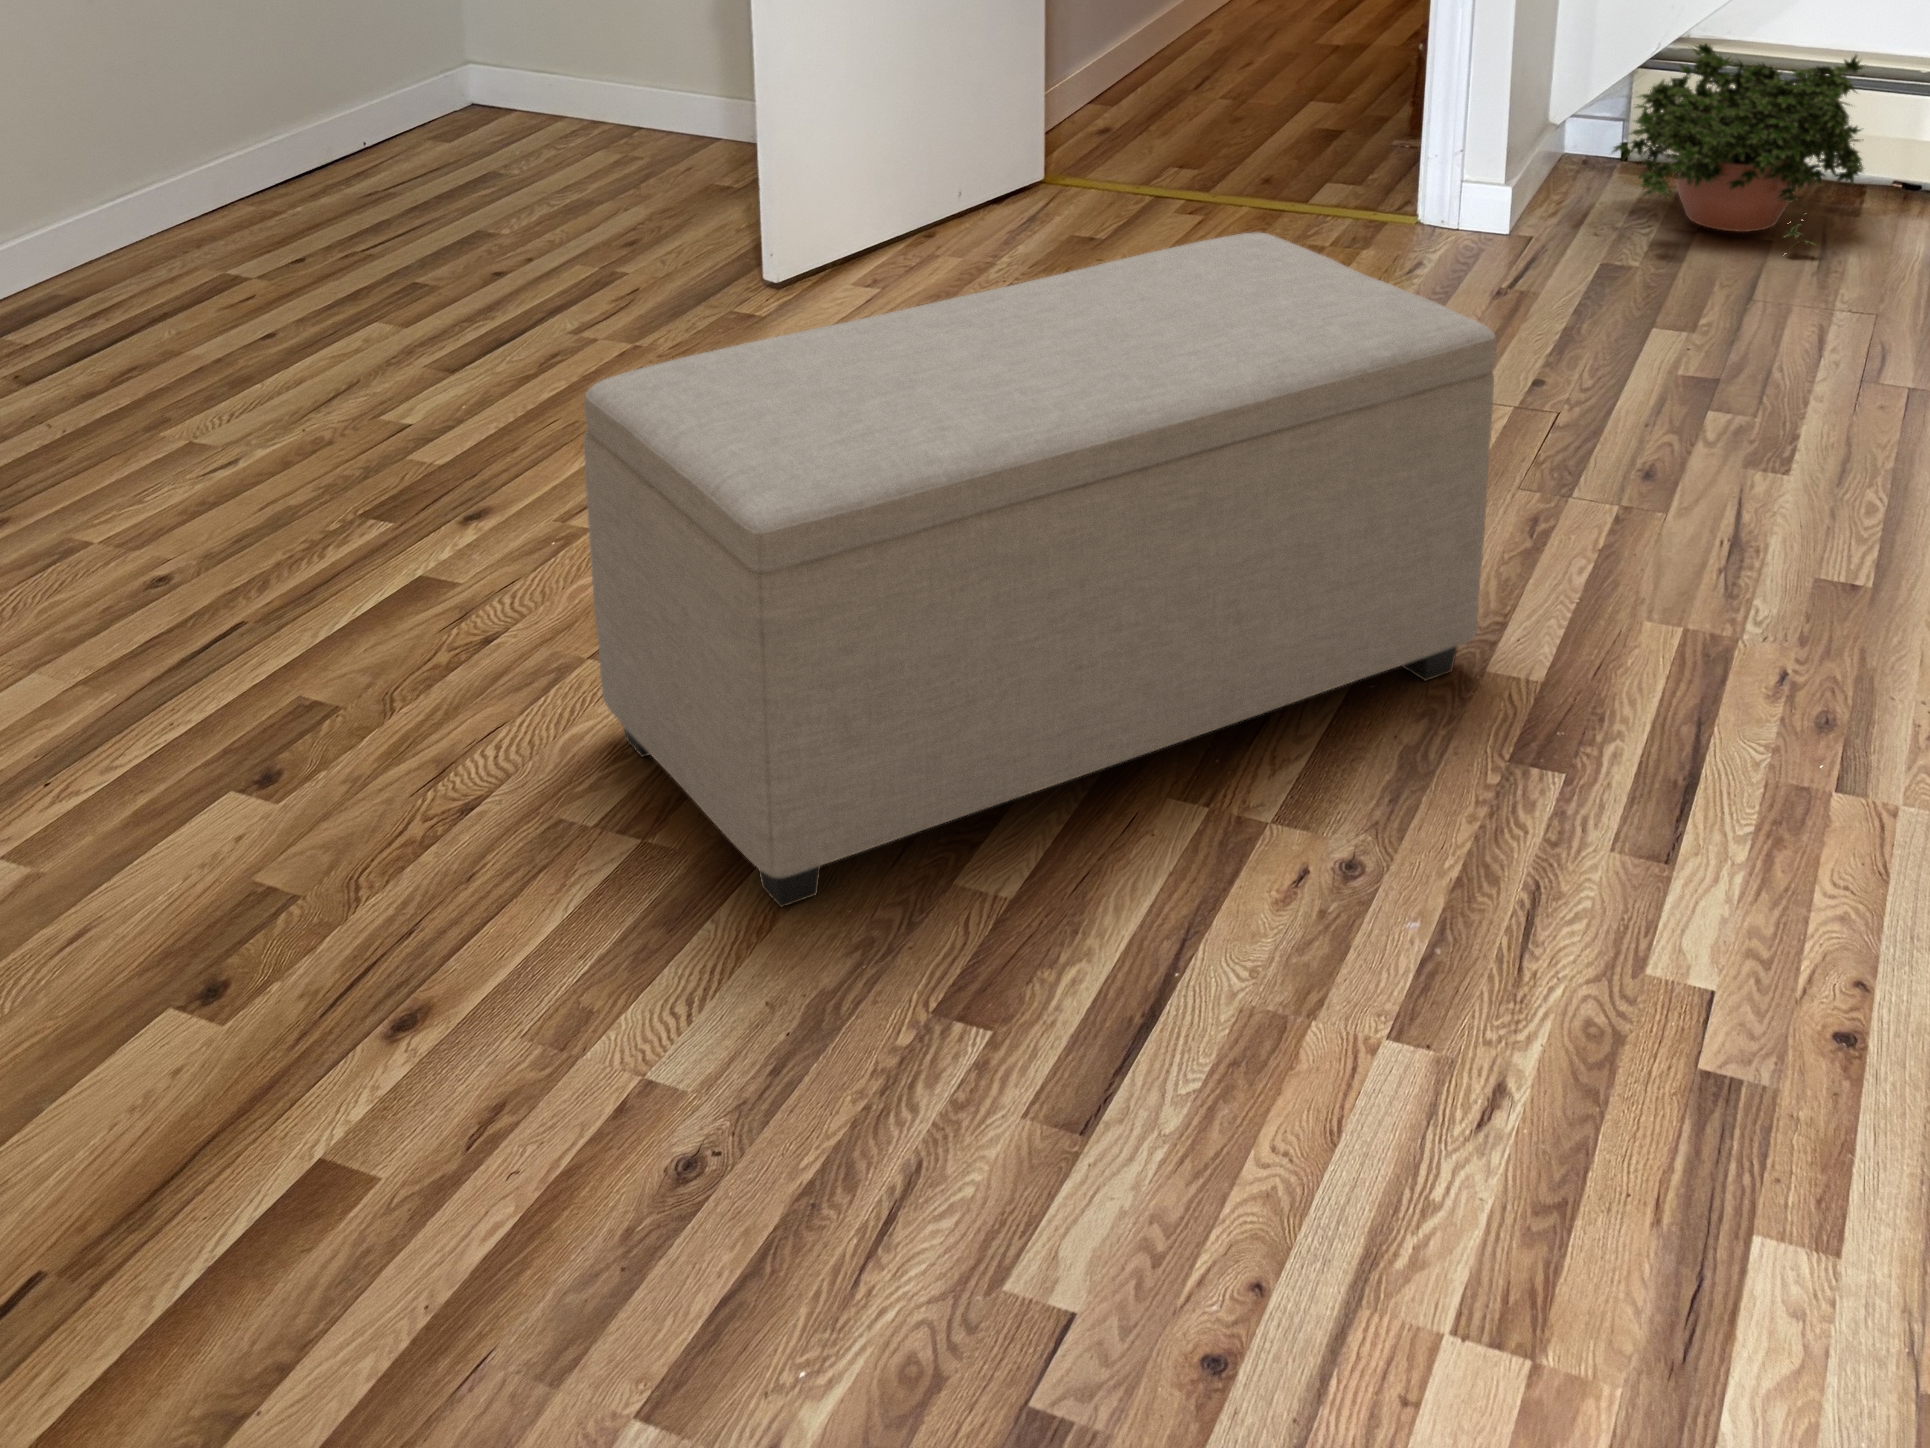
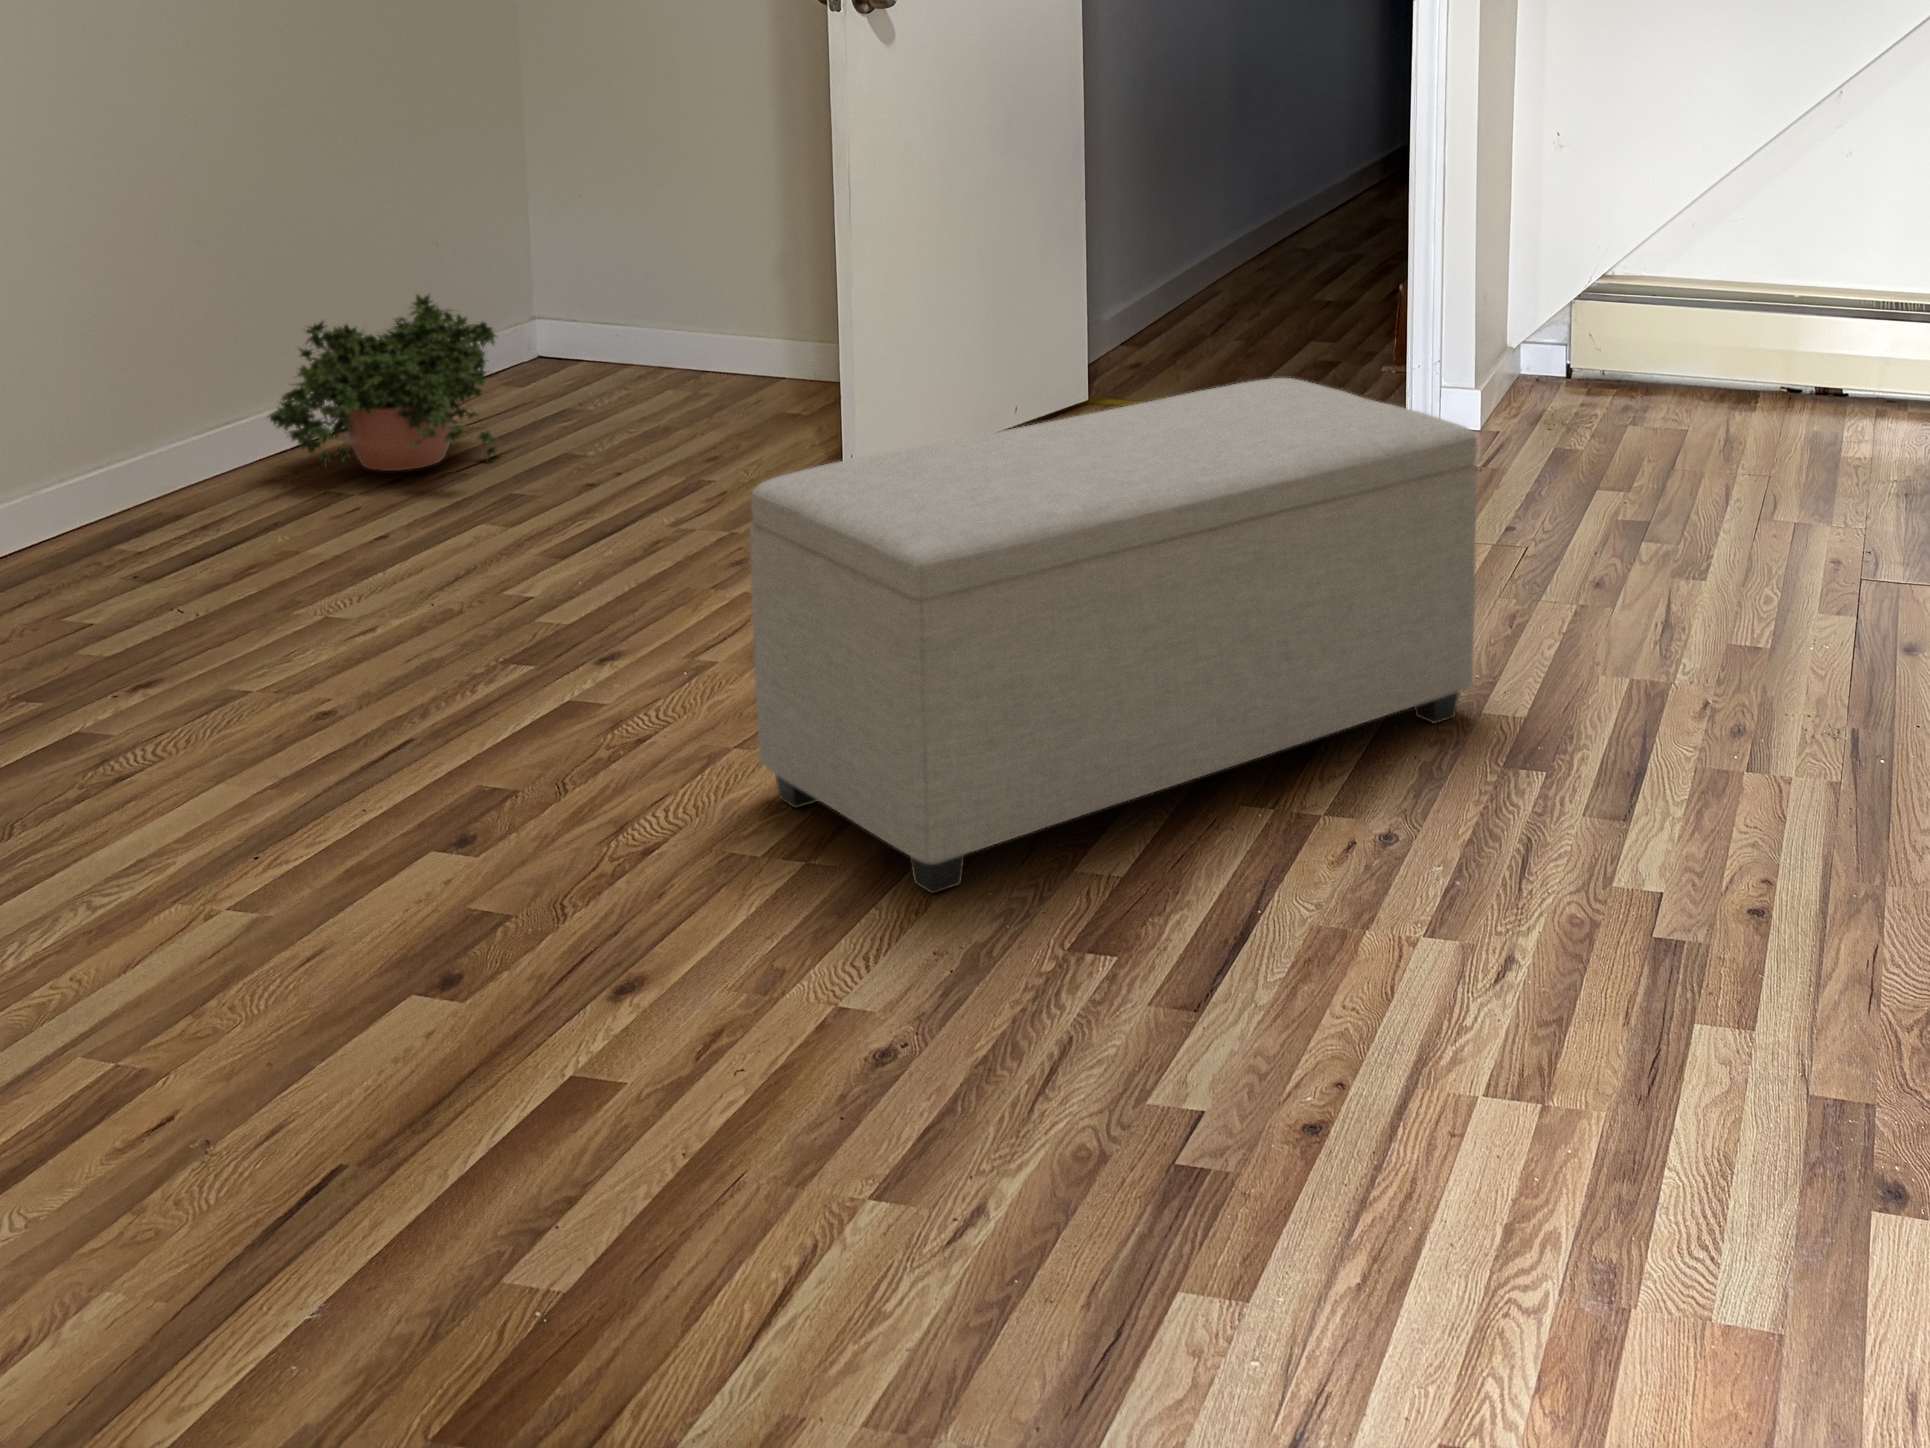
potted plant: present [1613,44,1864,245] -> present [269,294,498,471]

